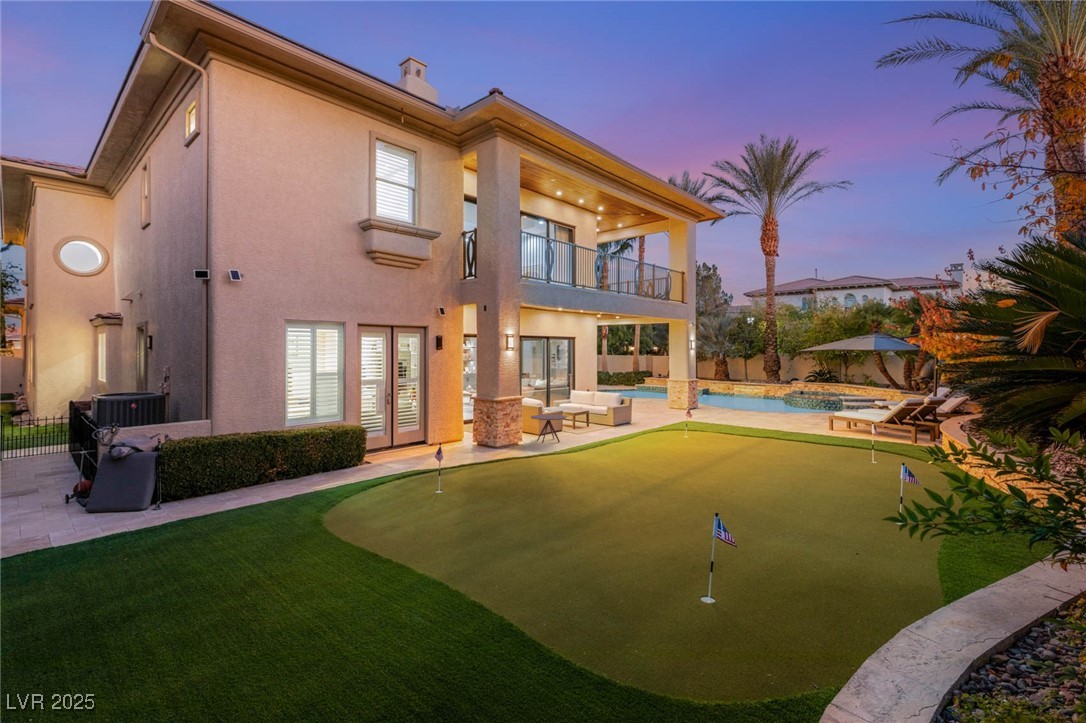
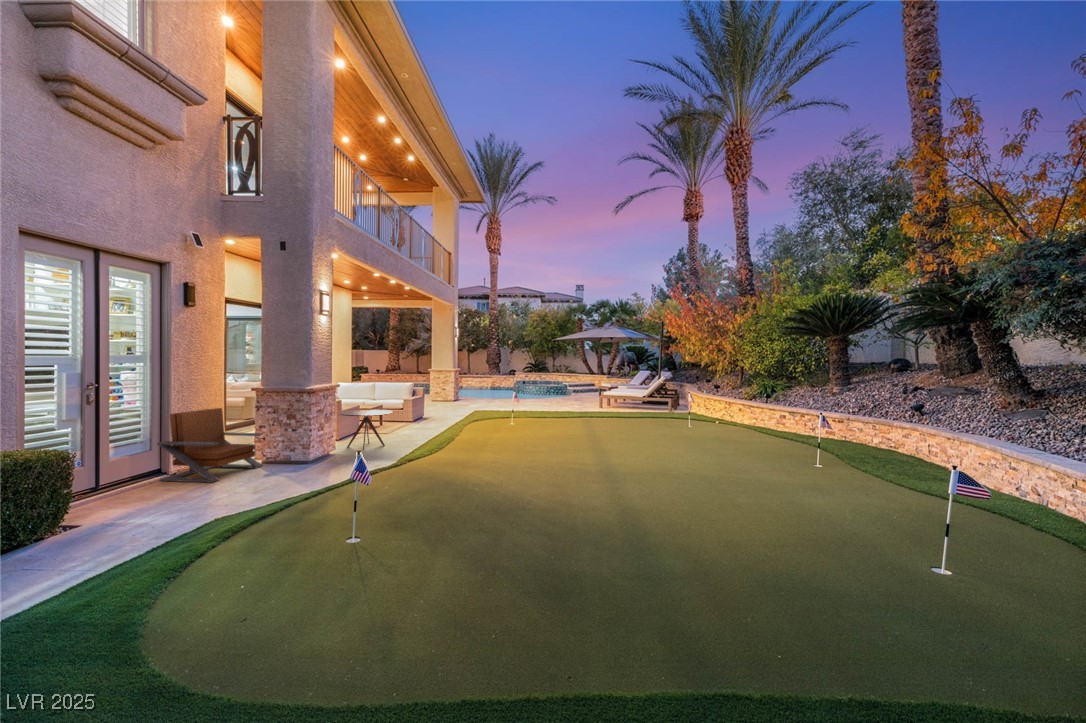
lounge chair: none [422,409,474,452] -> present [157,408,262,483]

